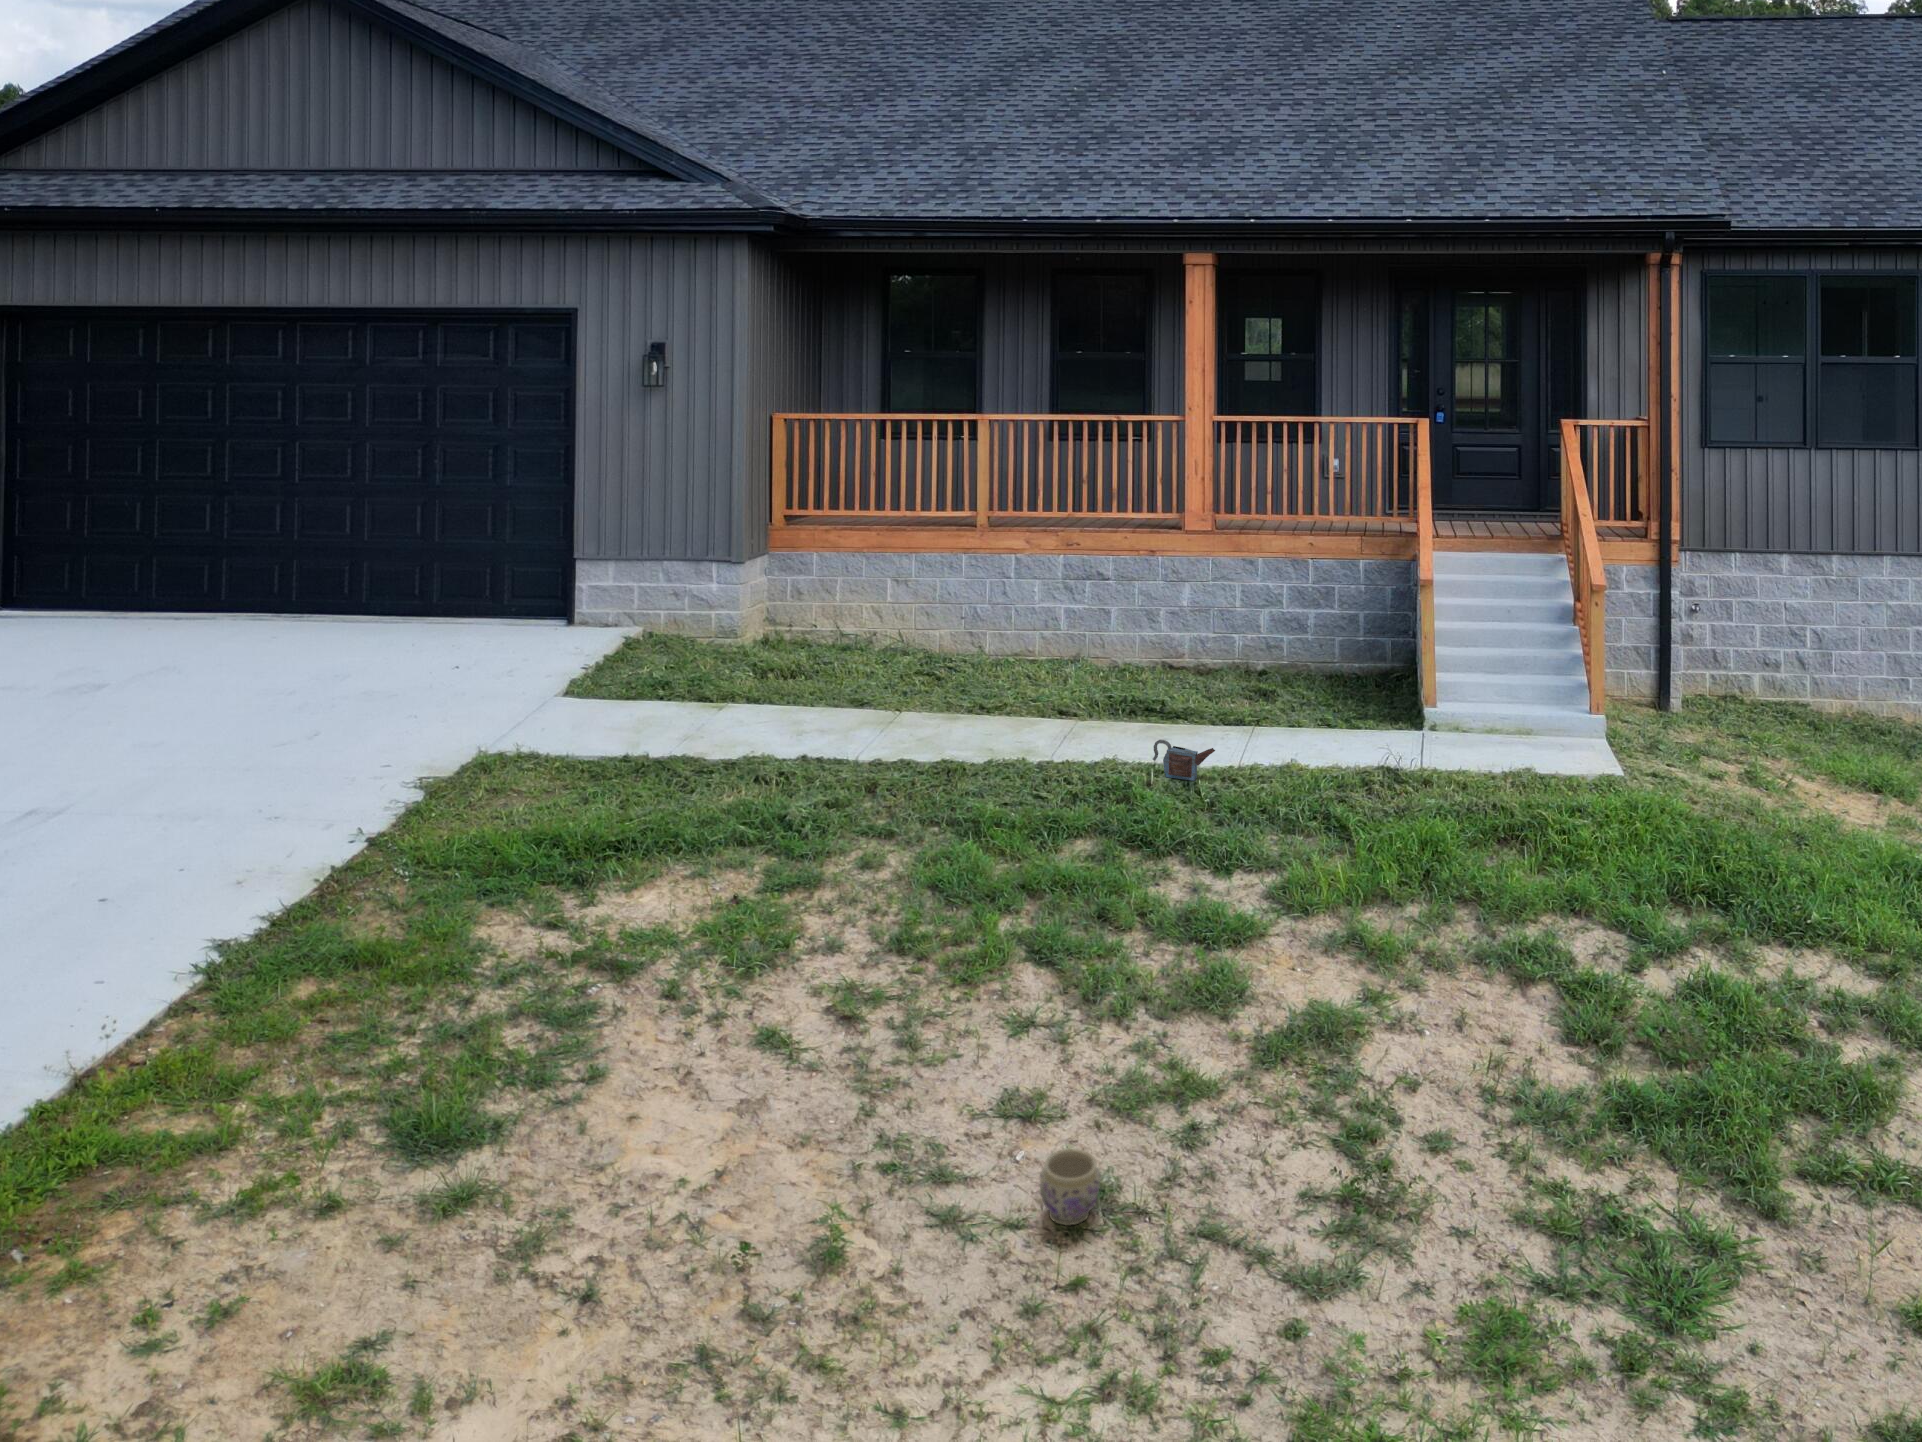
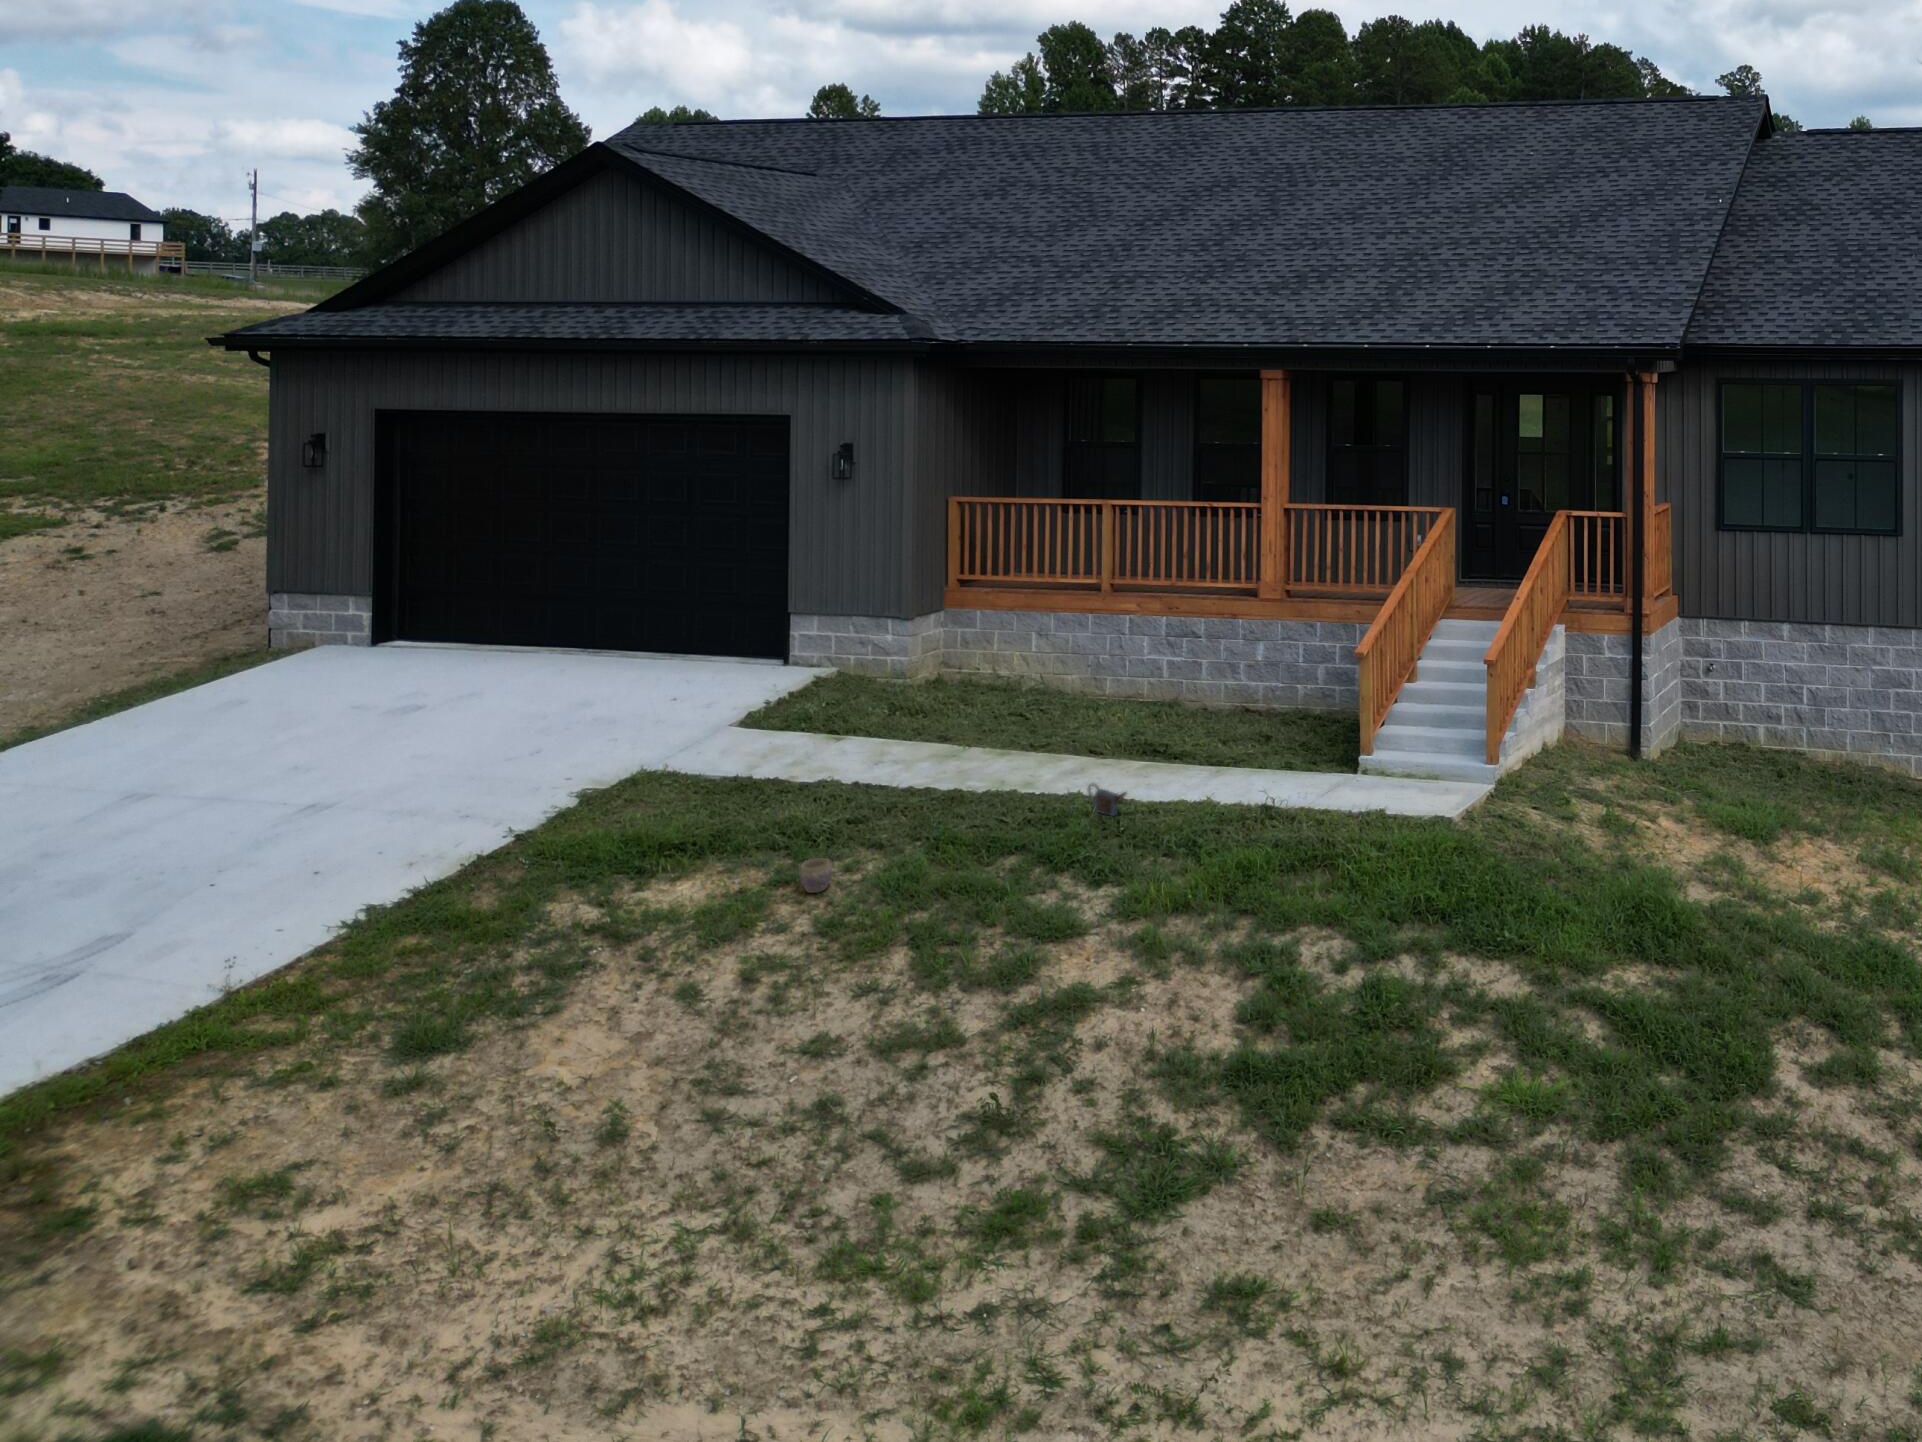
planter: present [1040,1149,1101,1226] -> present [799,858,832,893]

